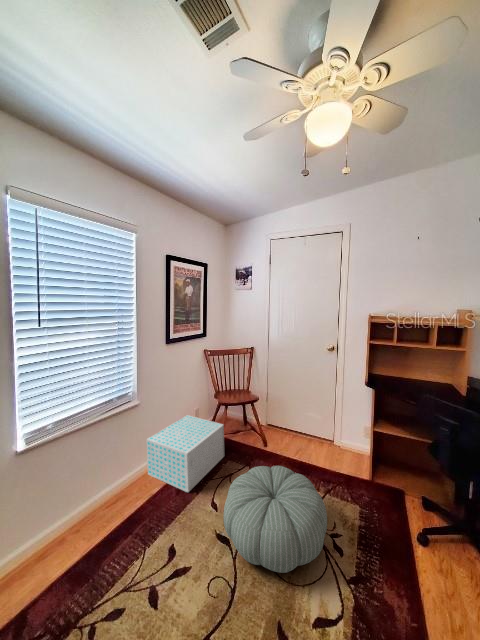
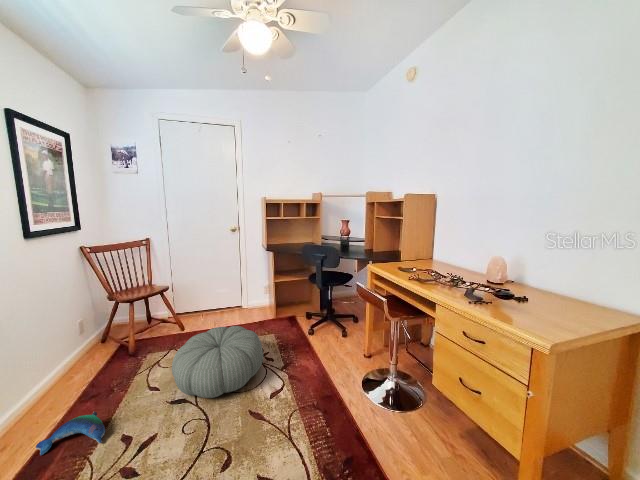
storage box: present [147,415,224,492] -> none [20,320,140,414]
plush toy: none [130,501,167,540] -> present [36,412,105,455]

